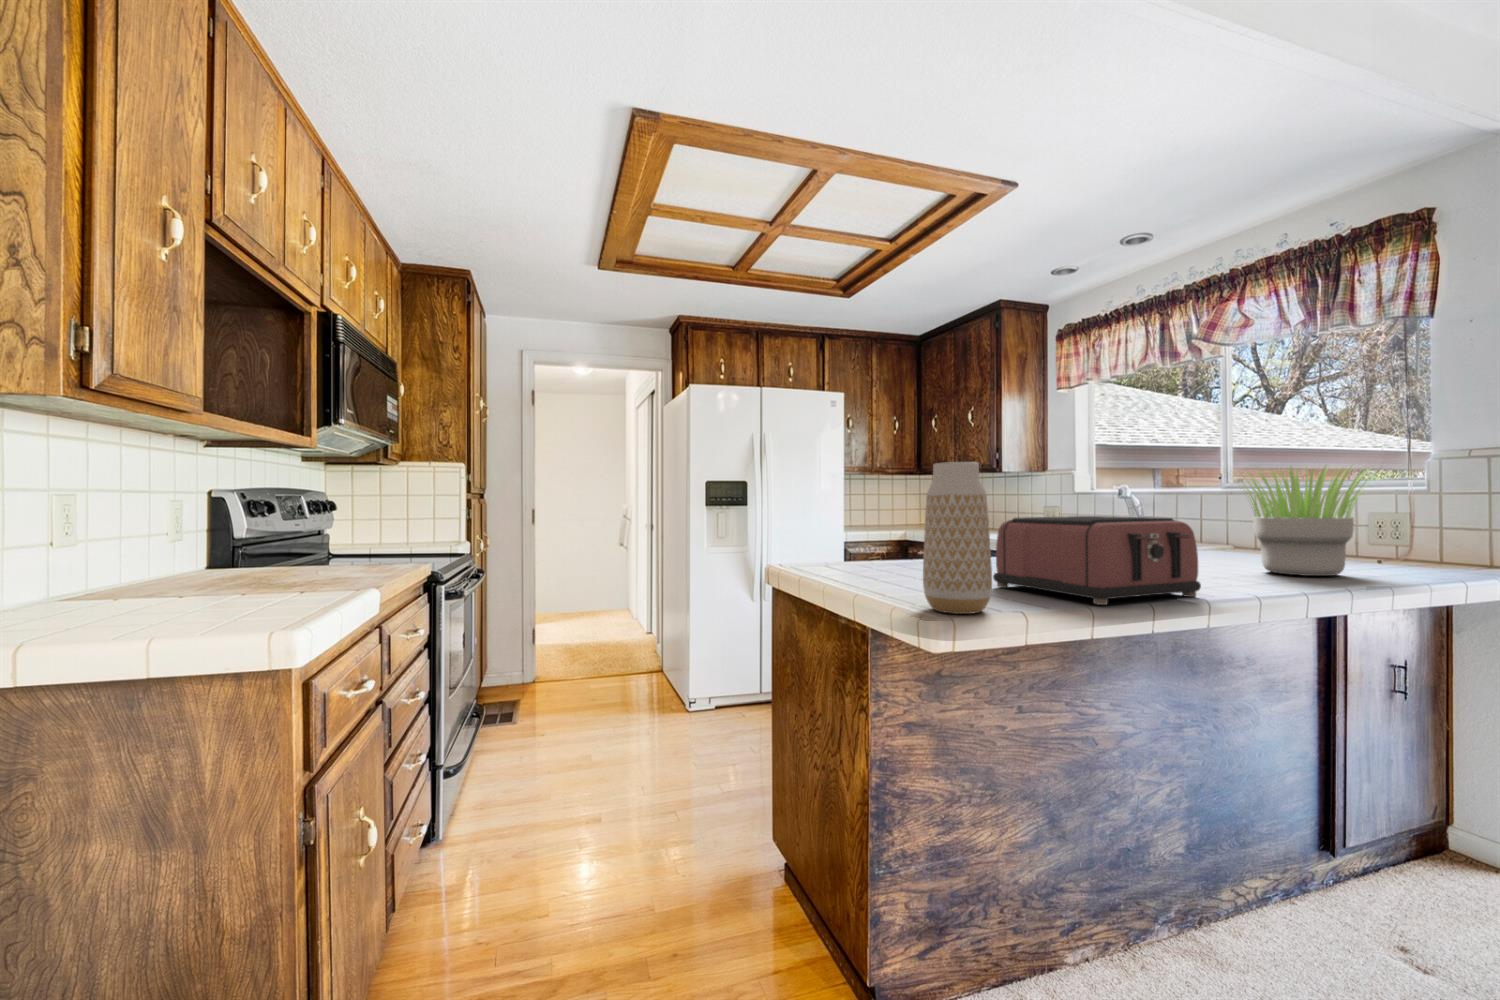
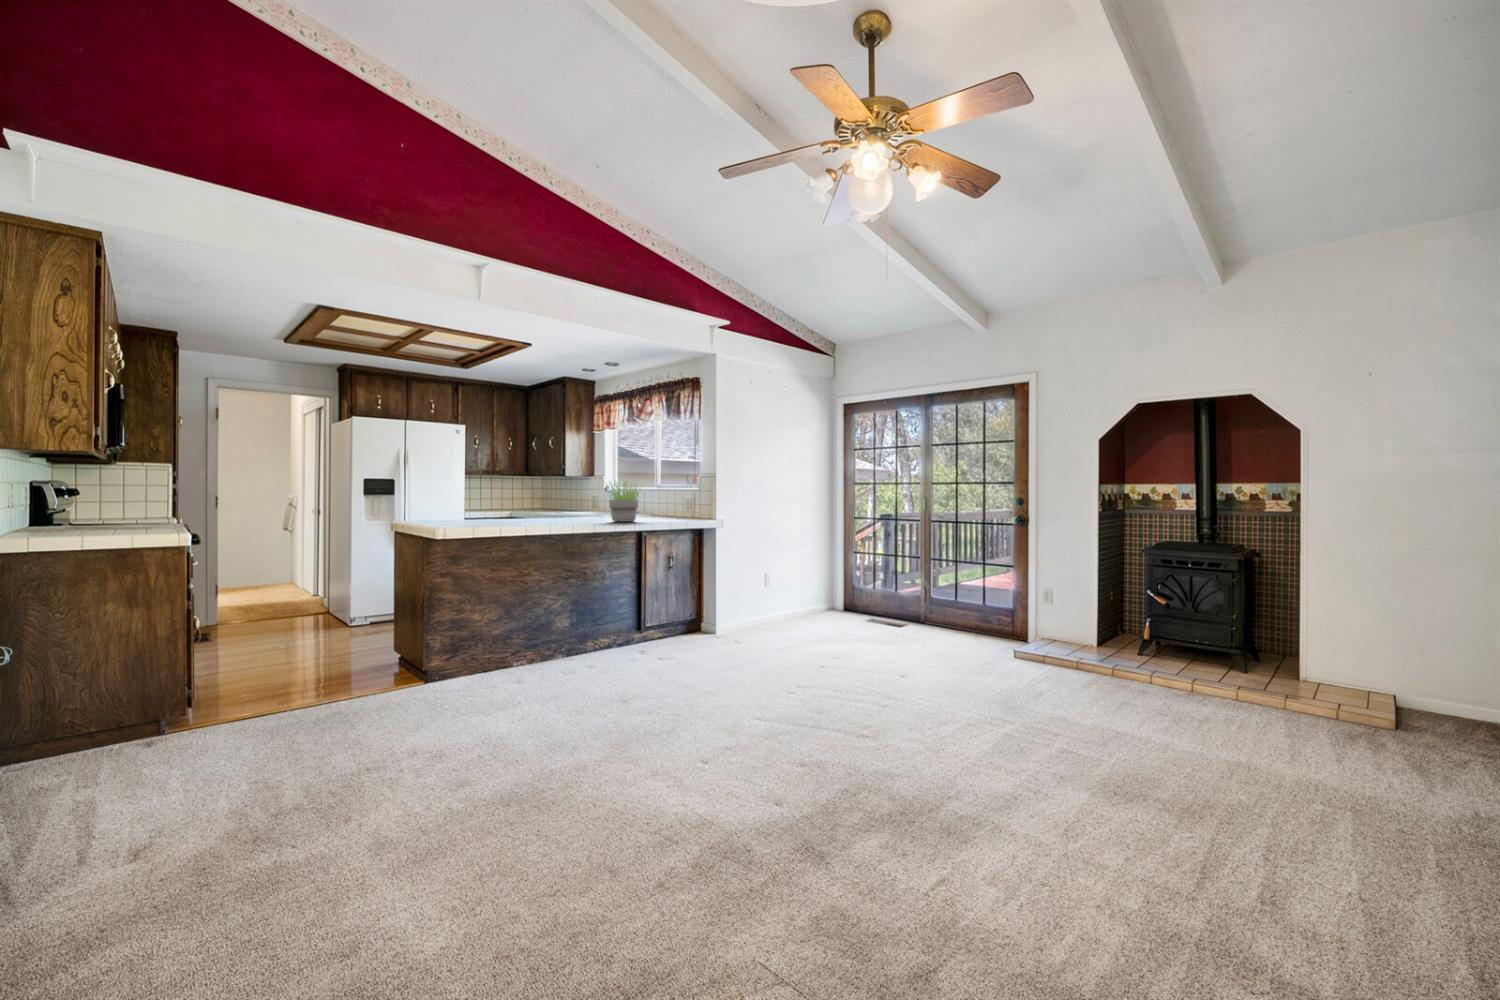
vase: present [923,462,992,614] -> none [447,478,472,530]
toaster: present [993,516,1201,605] -> none [490,499,558,528]

